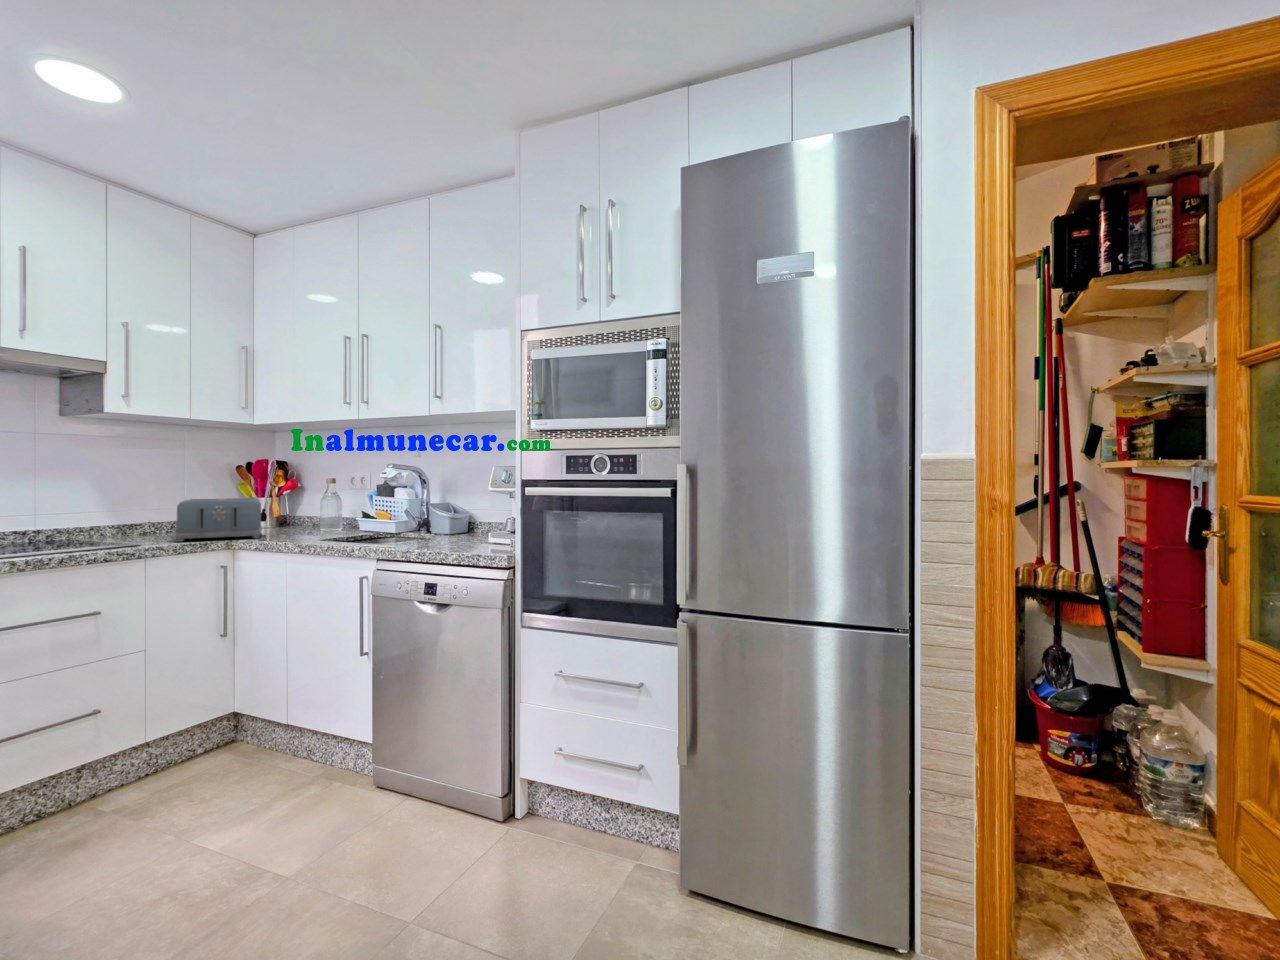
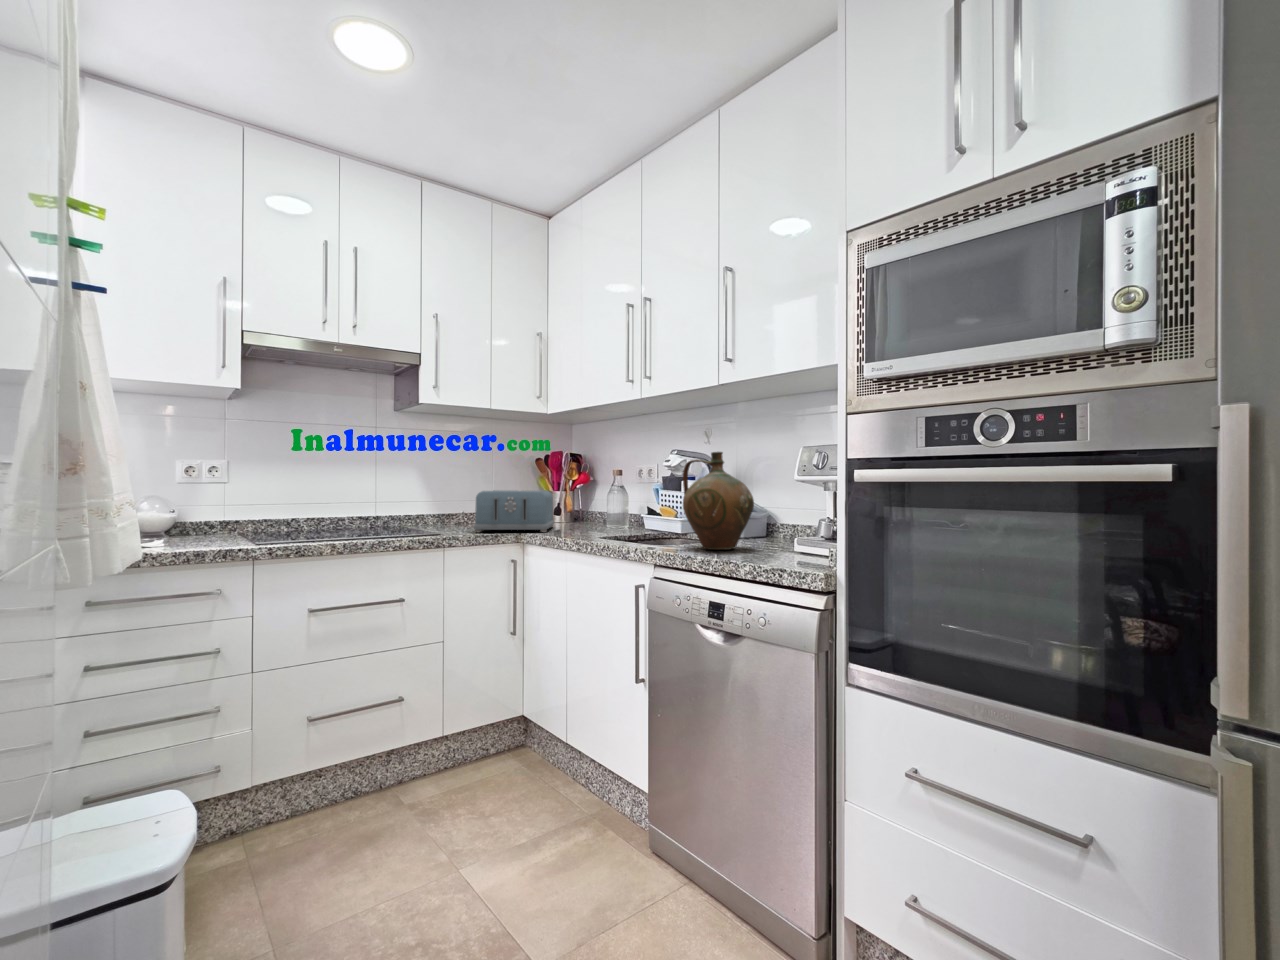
ceramic jug: none [401,469,459,545] -> present [683,452,754,550]

